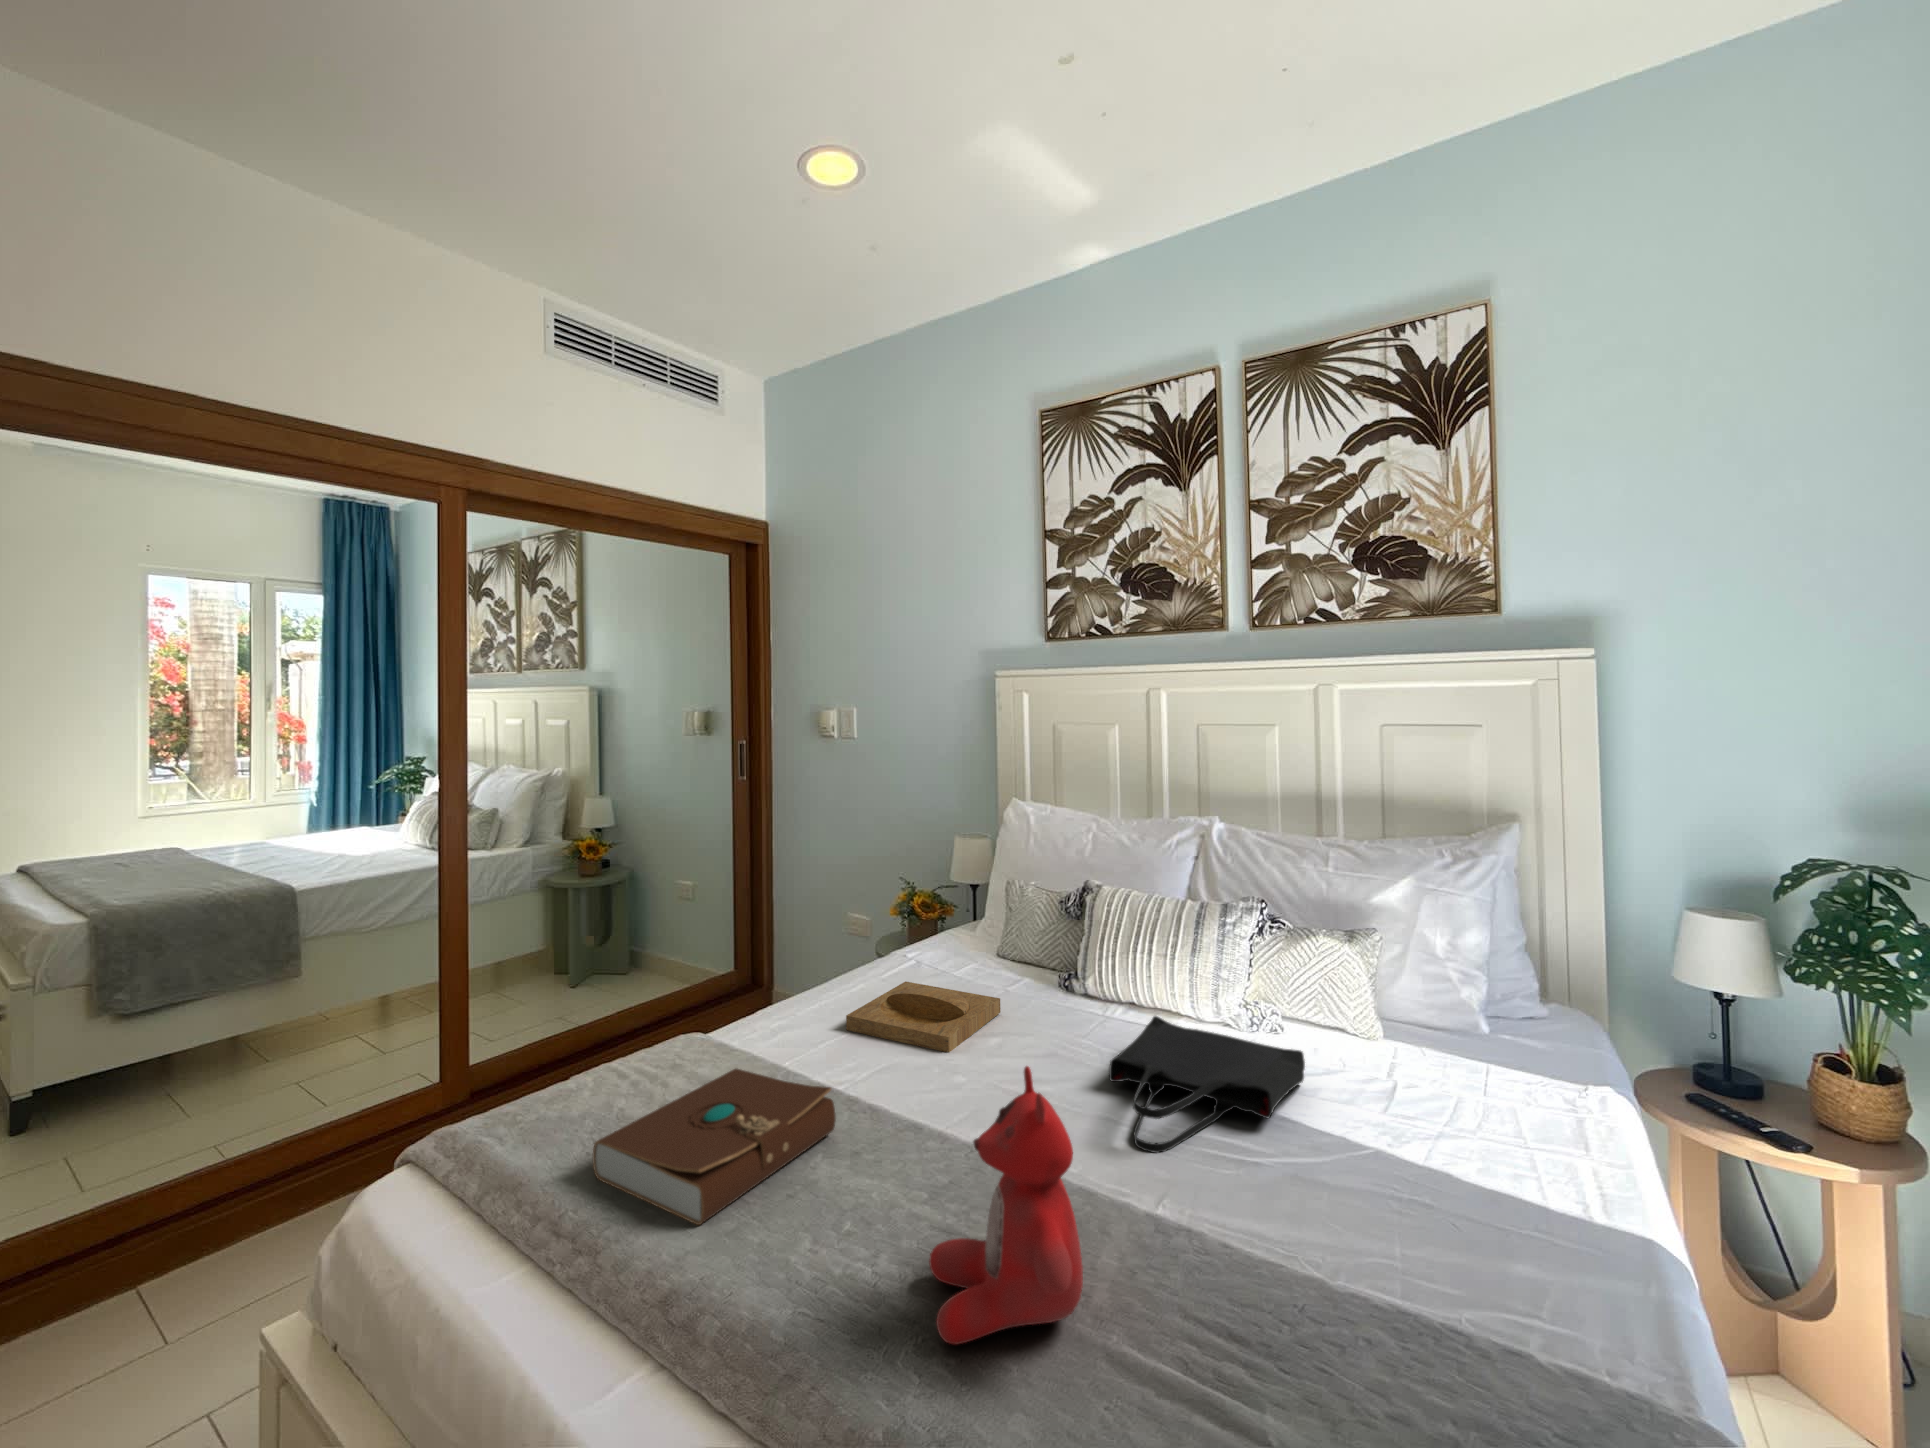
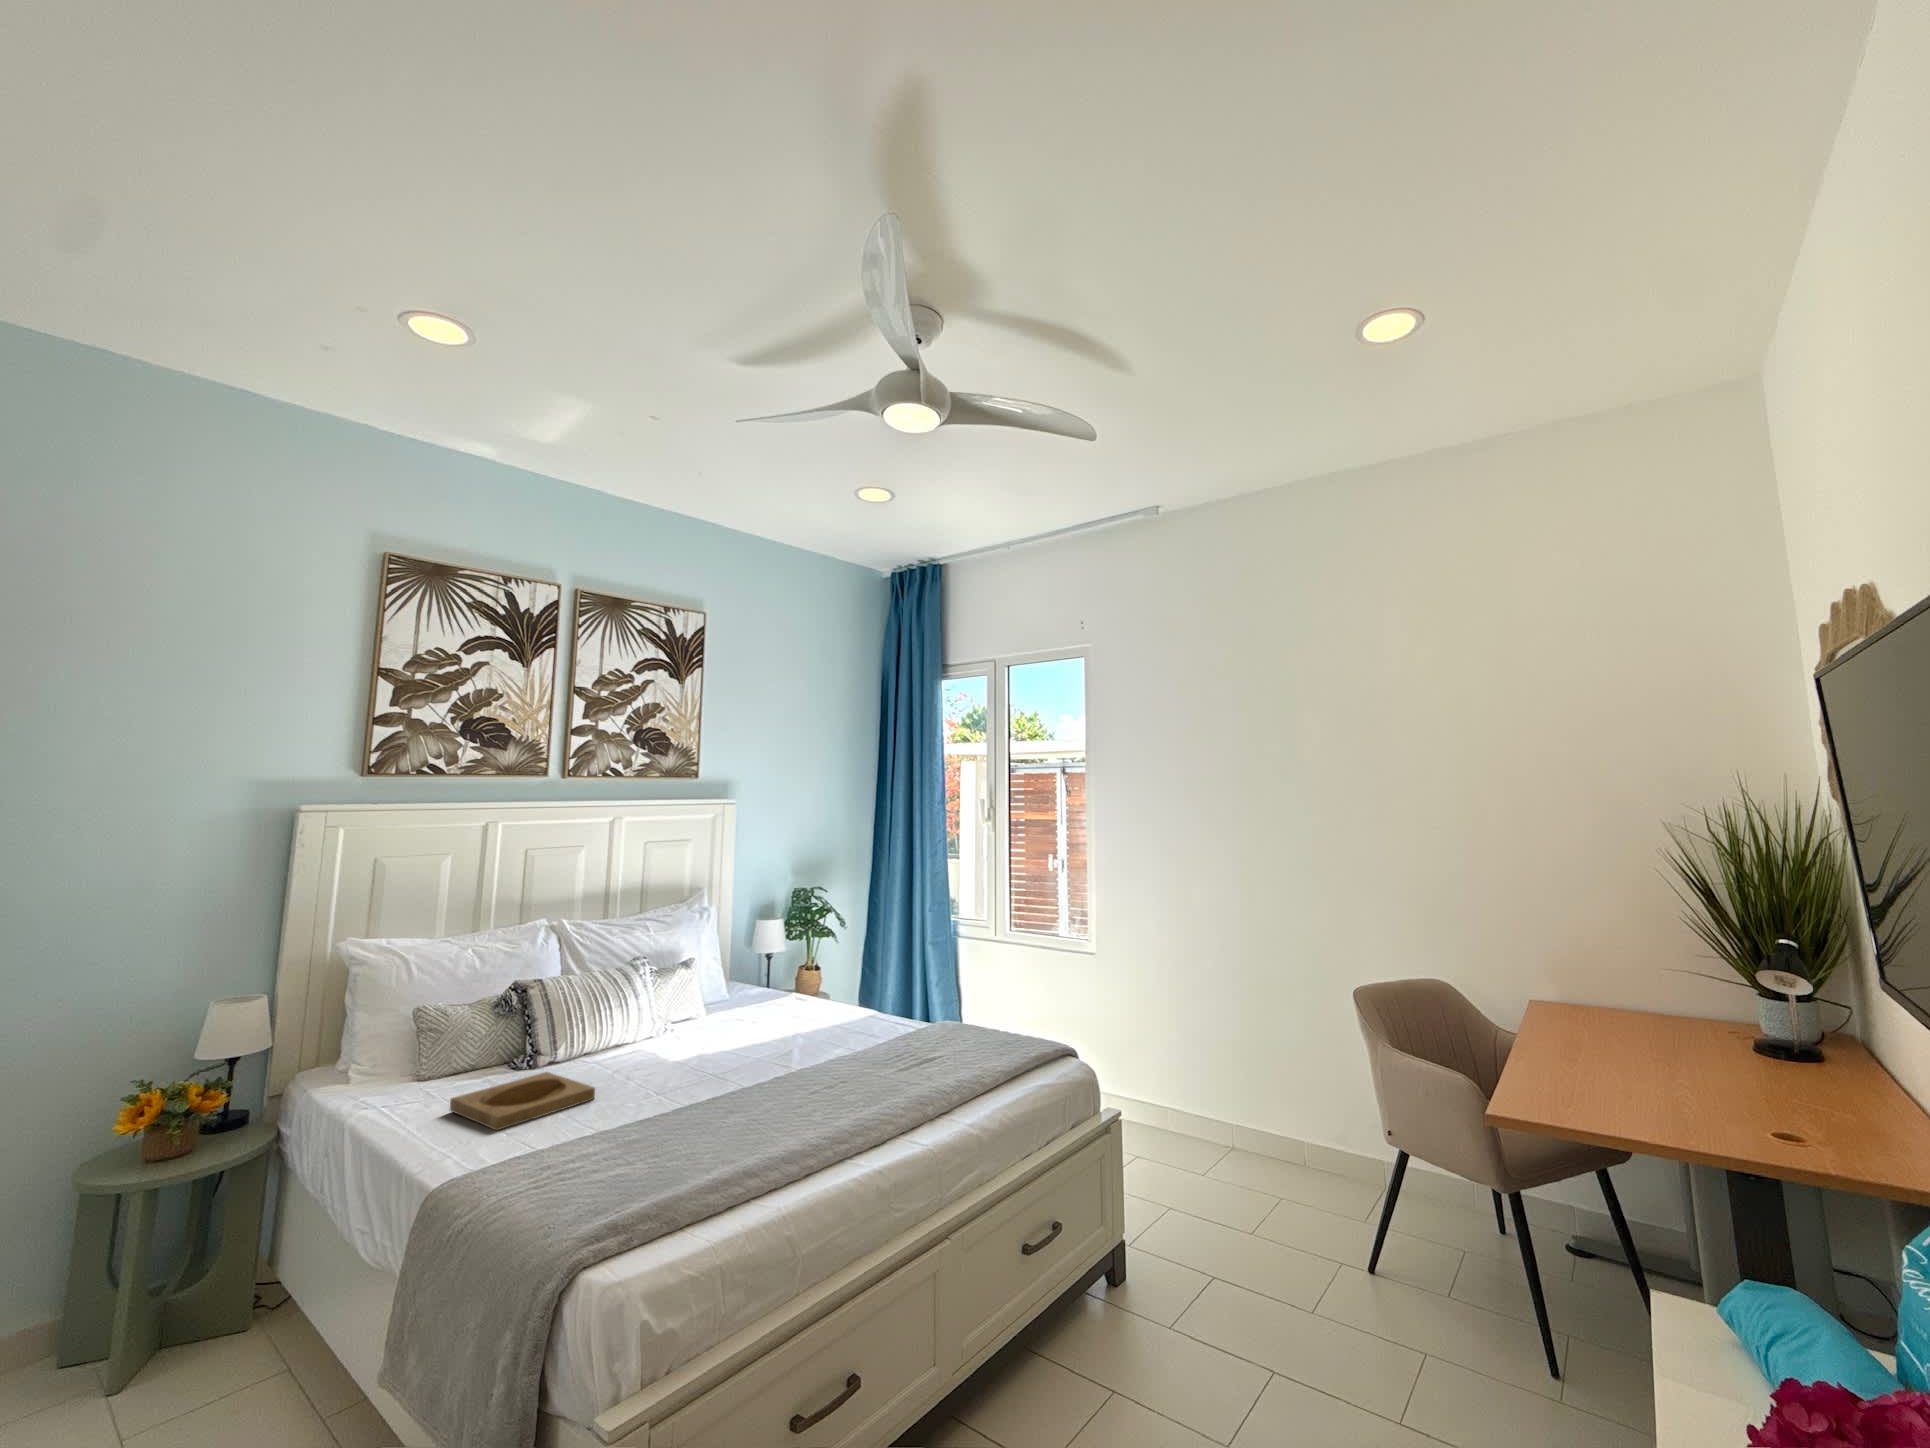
tote bag: present [1109,1016,1305,1153] -> none [665,1016,777,1066]
stuffed bear: present [929,1066,1083,1344] -> none [828,991,904,1099]
book: present [593,1069,836,1226] -> none [592,1093,757,1187]

